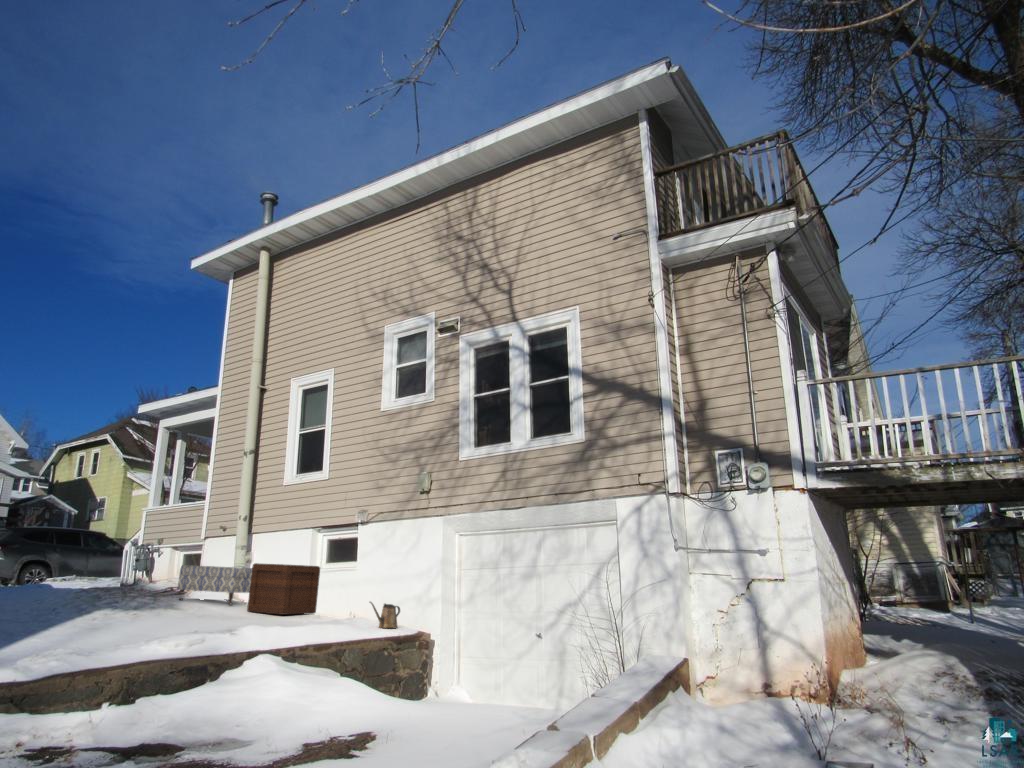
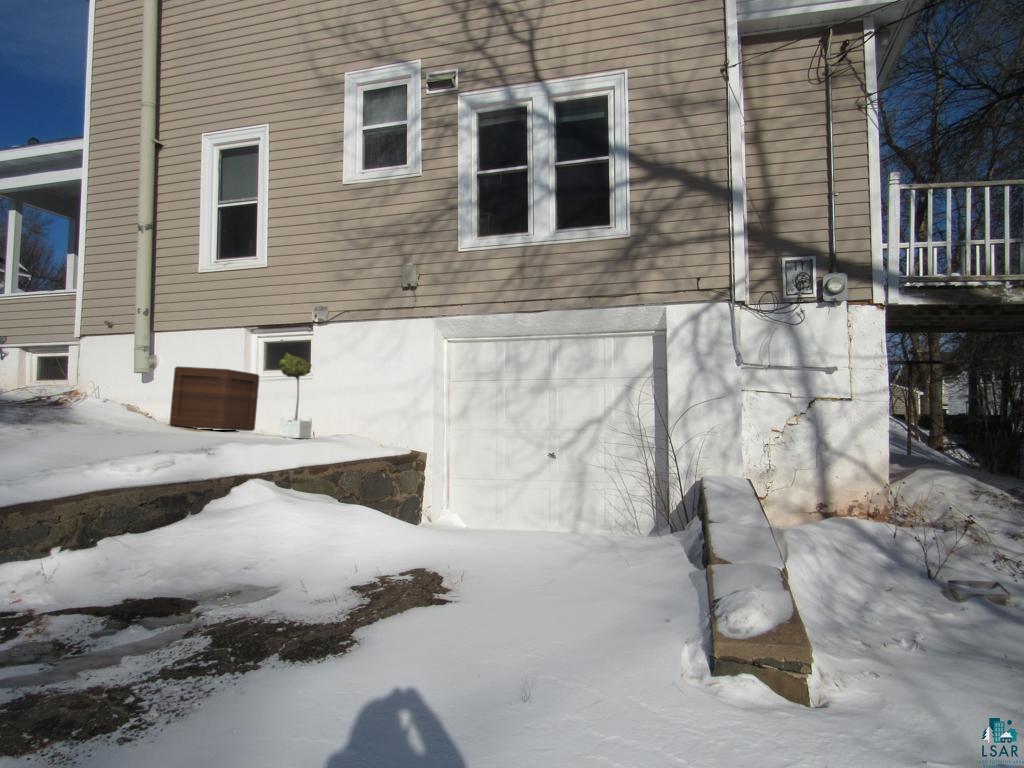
potted tree: none [327,549,356,620] -> present [279,353,312,438]
bench: present [178,565,252,604] -> none [56,367,168,419]
watering can: present [370,602,400,628] -> none [347,415,376,448]

